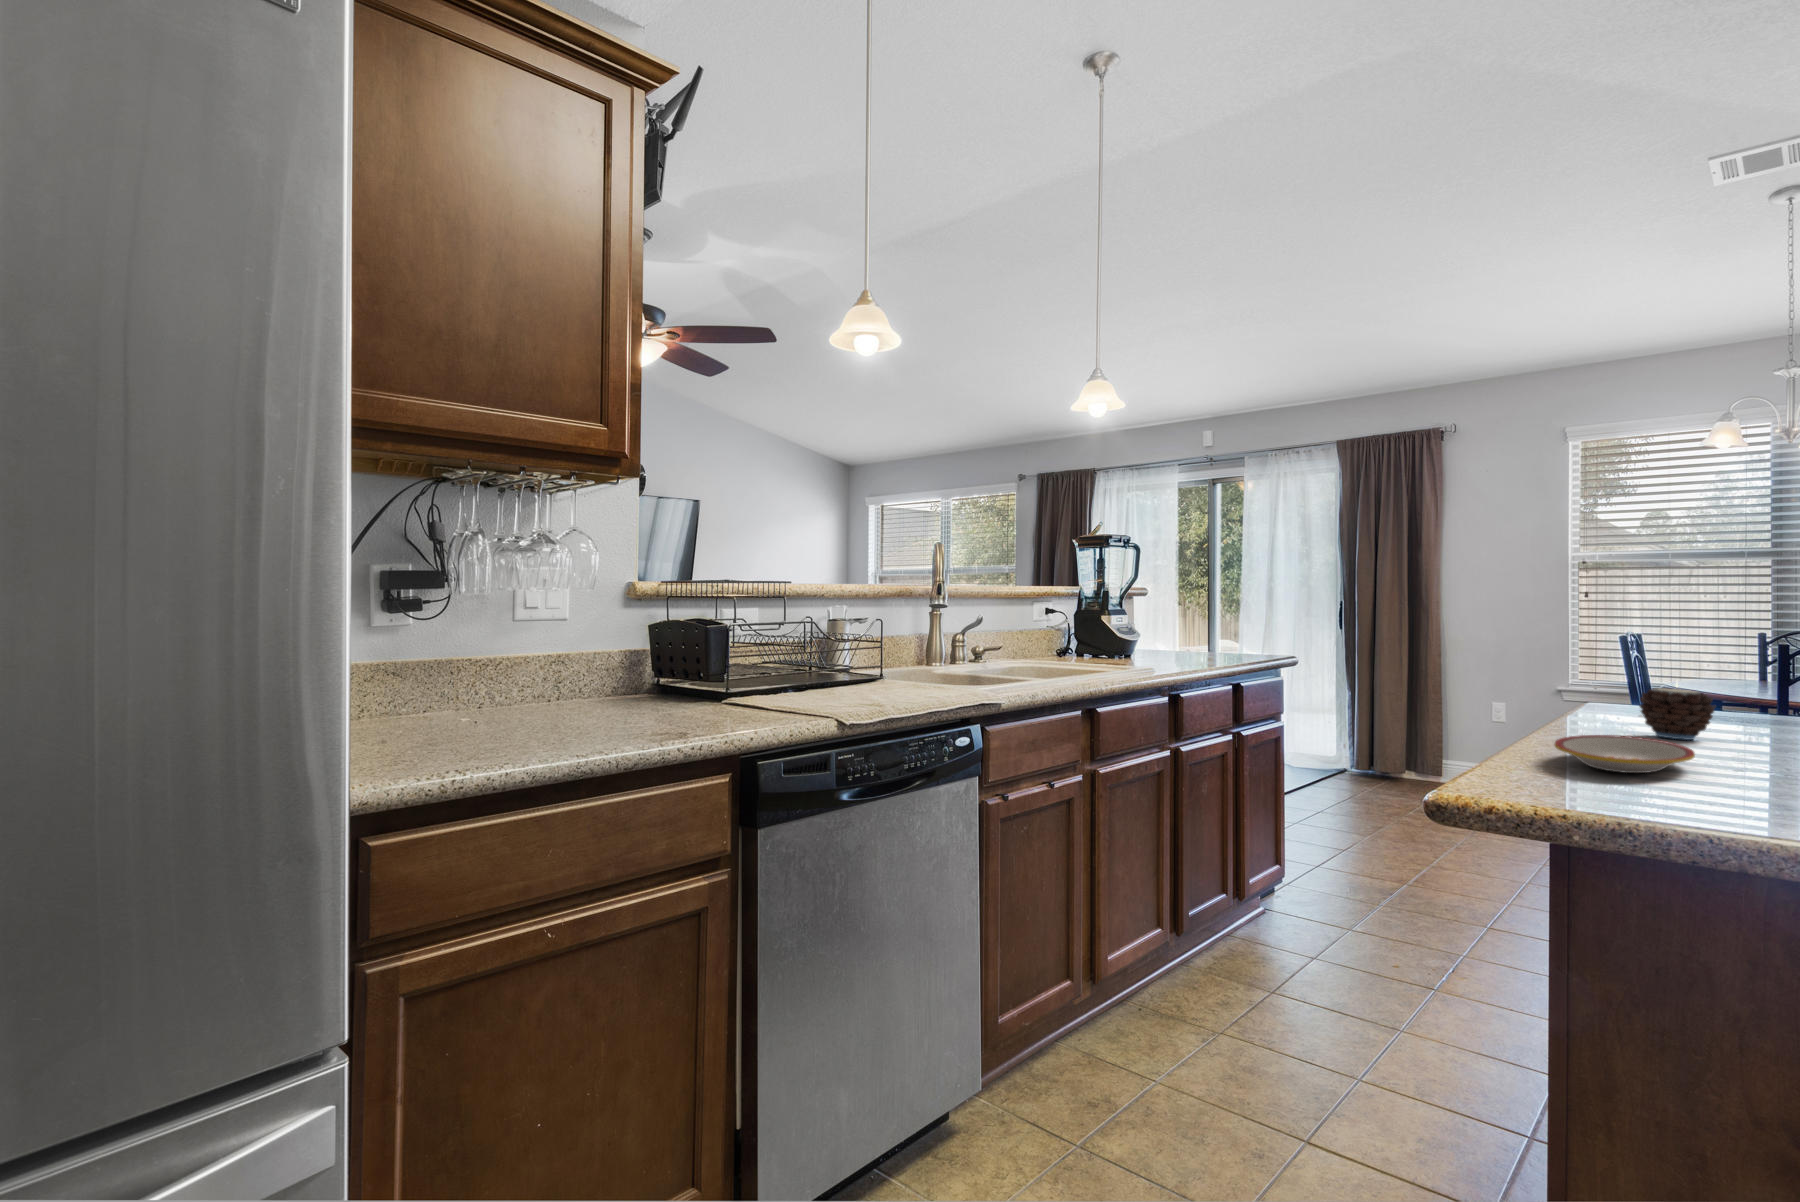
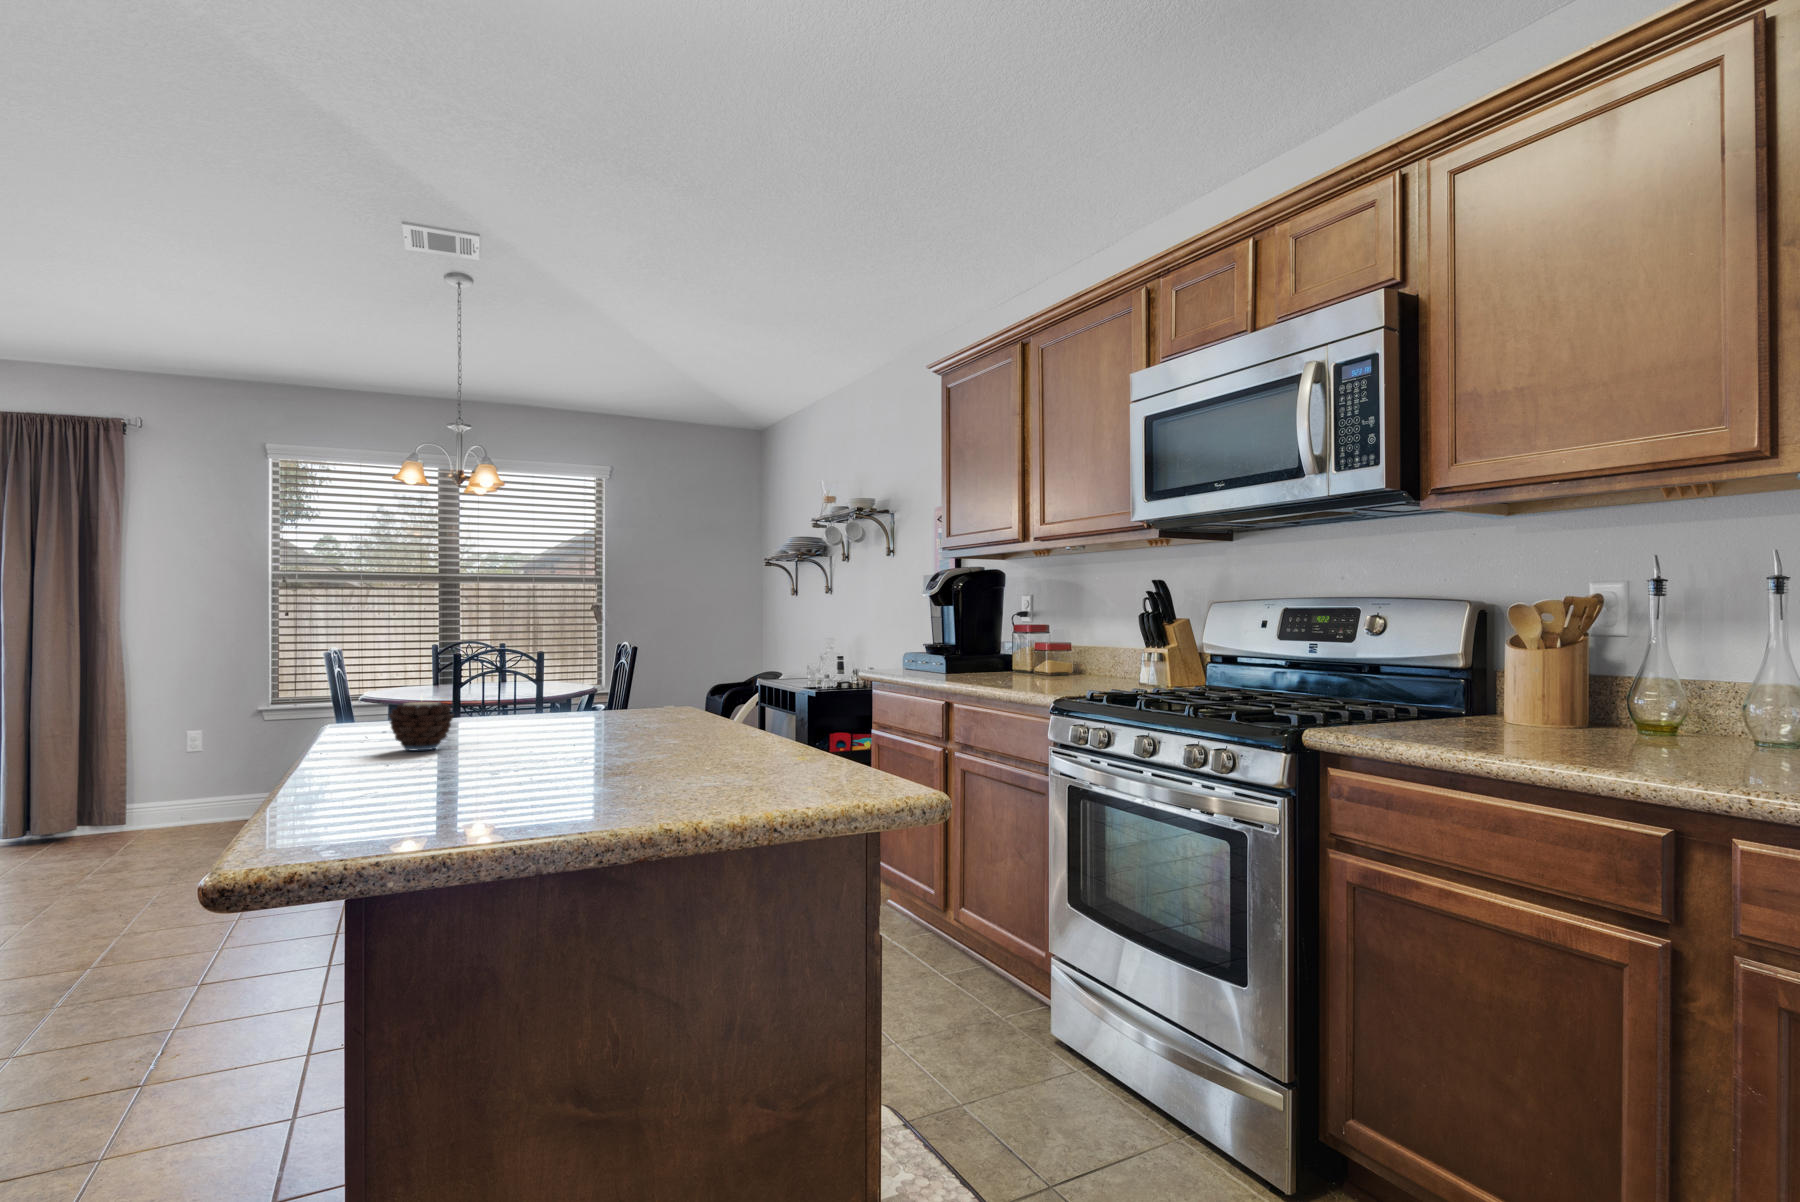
plate: present [1555,735,1695,773] -> none [330,755,459,797]

